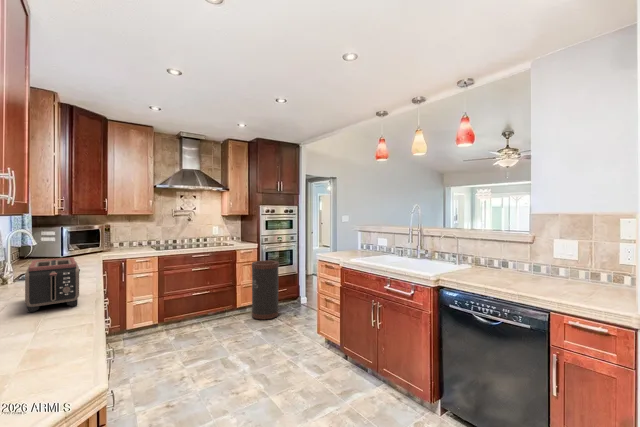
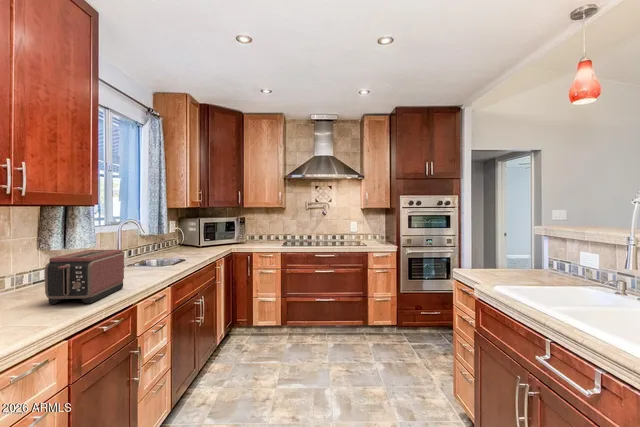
trash can: present [252,260,279,320] -> none [385,269,422,349]

